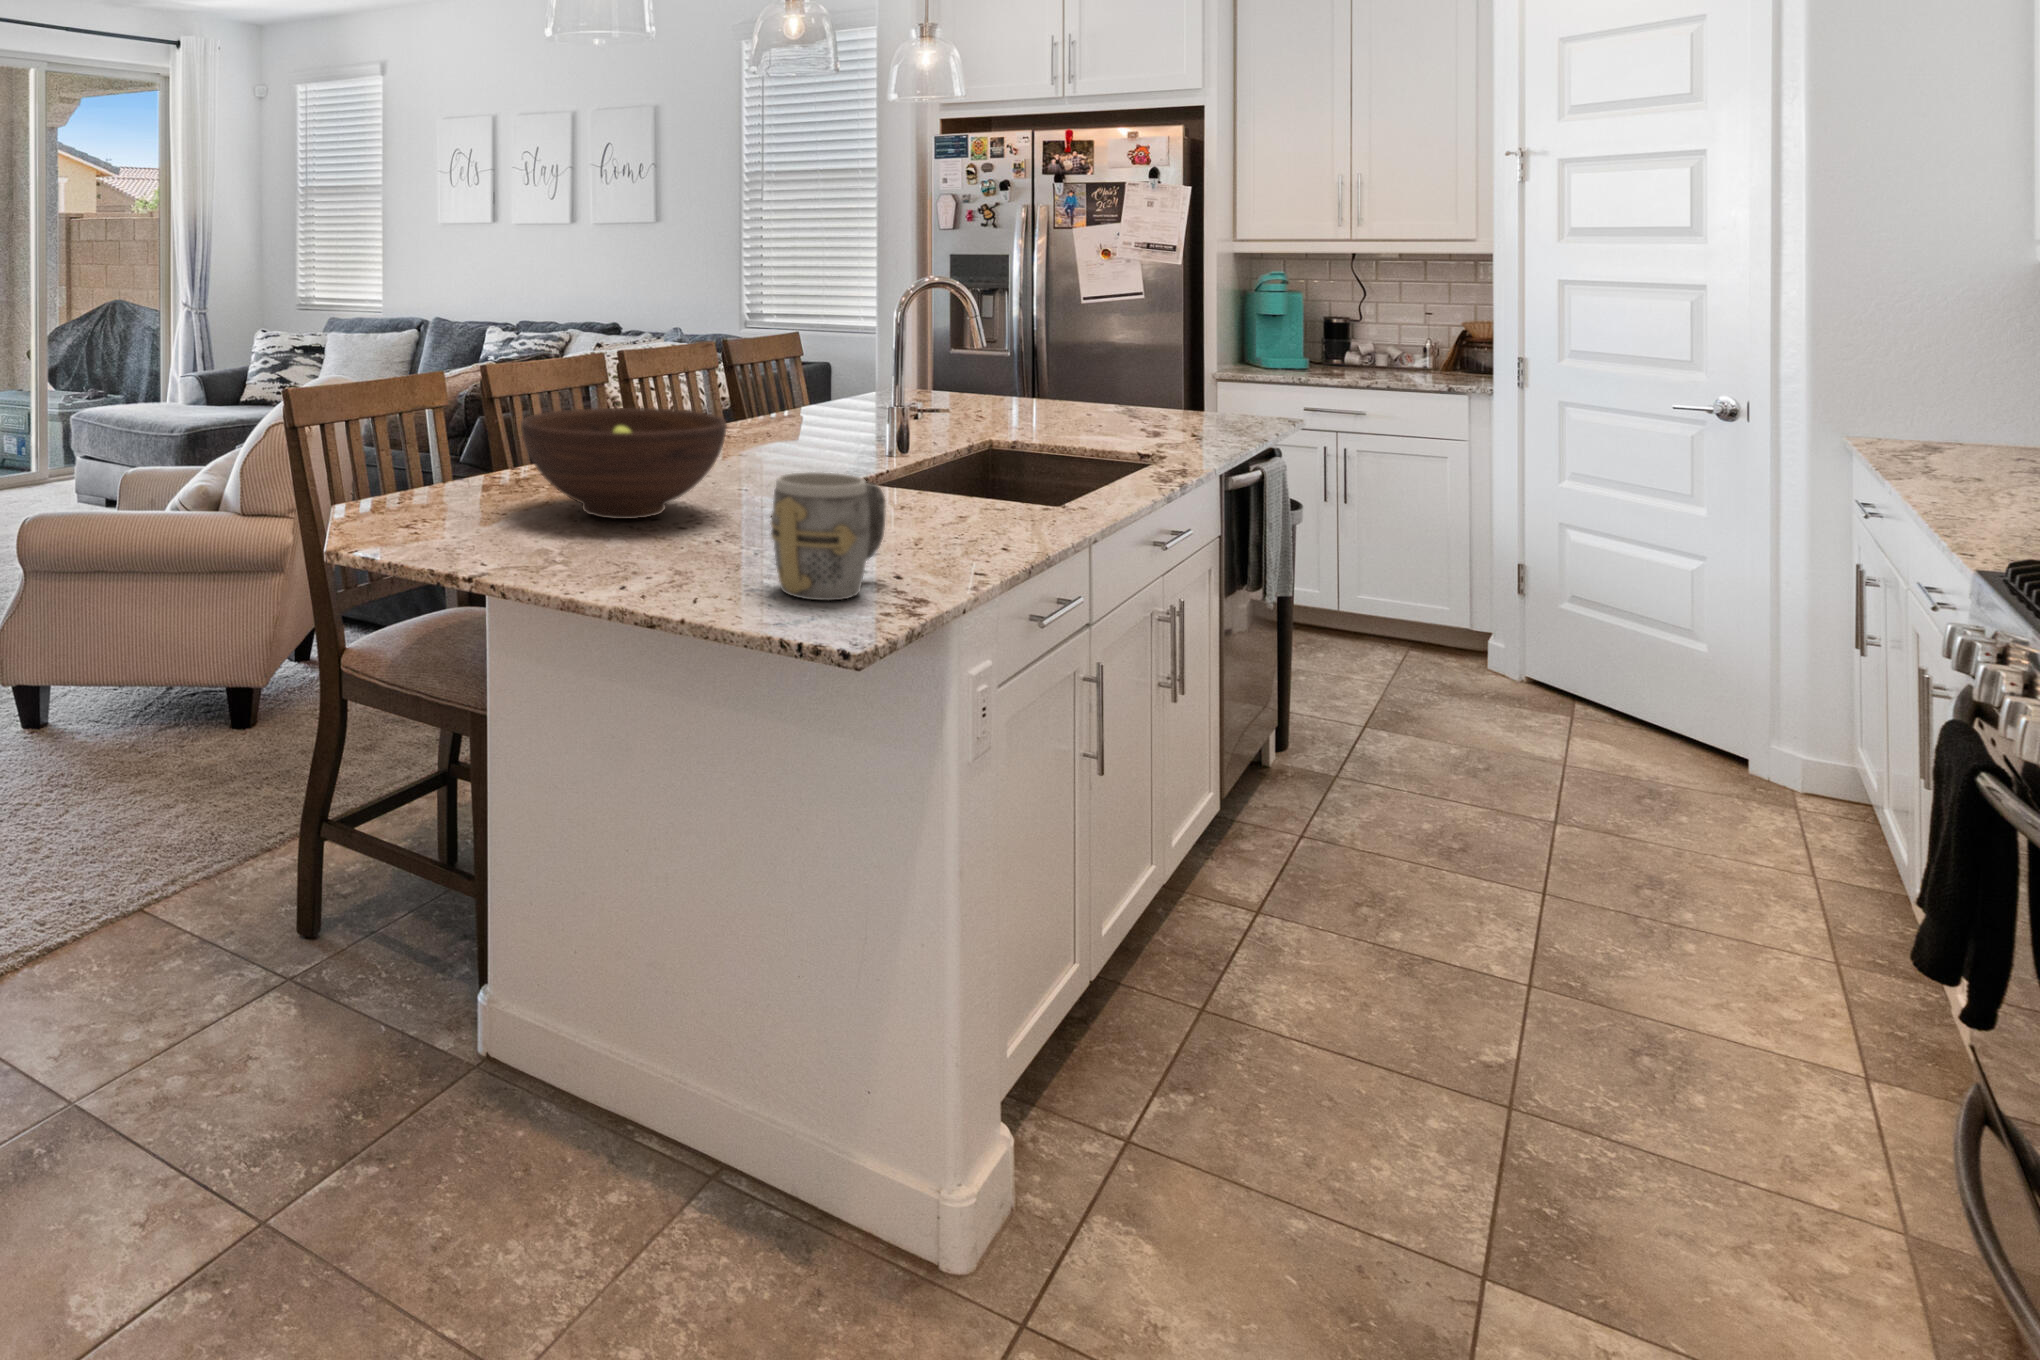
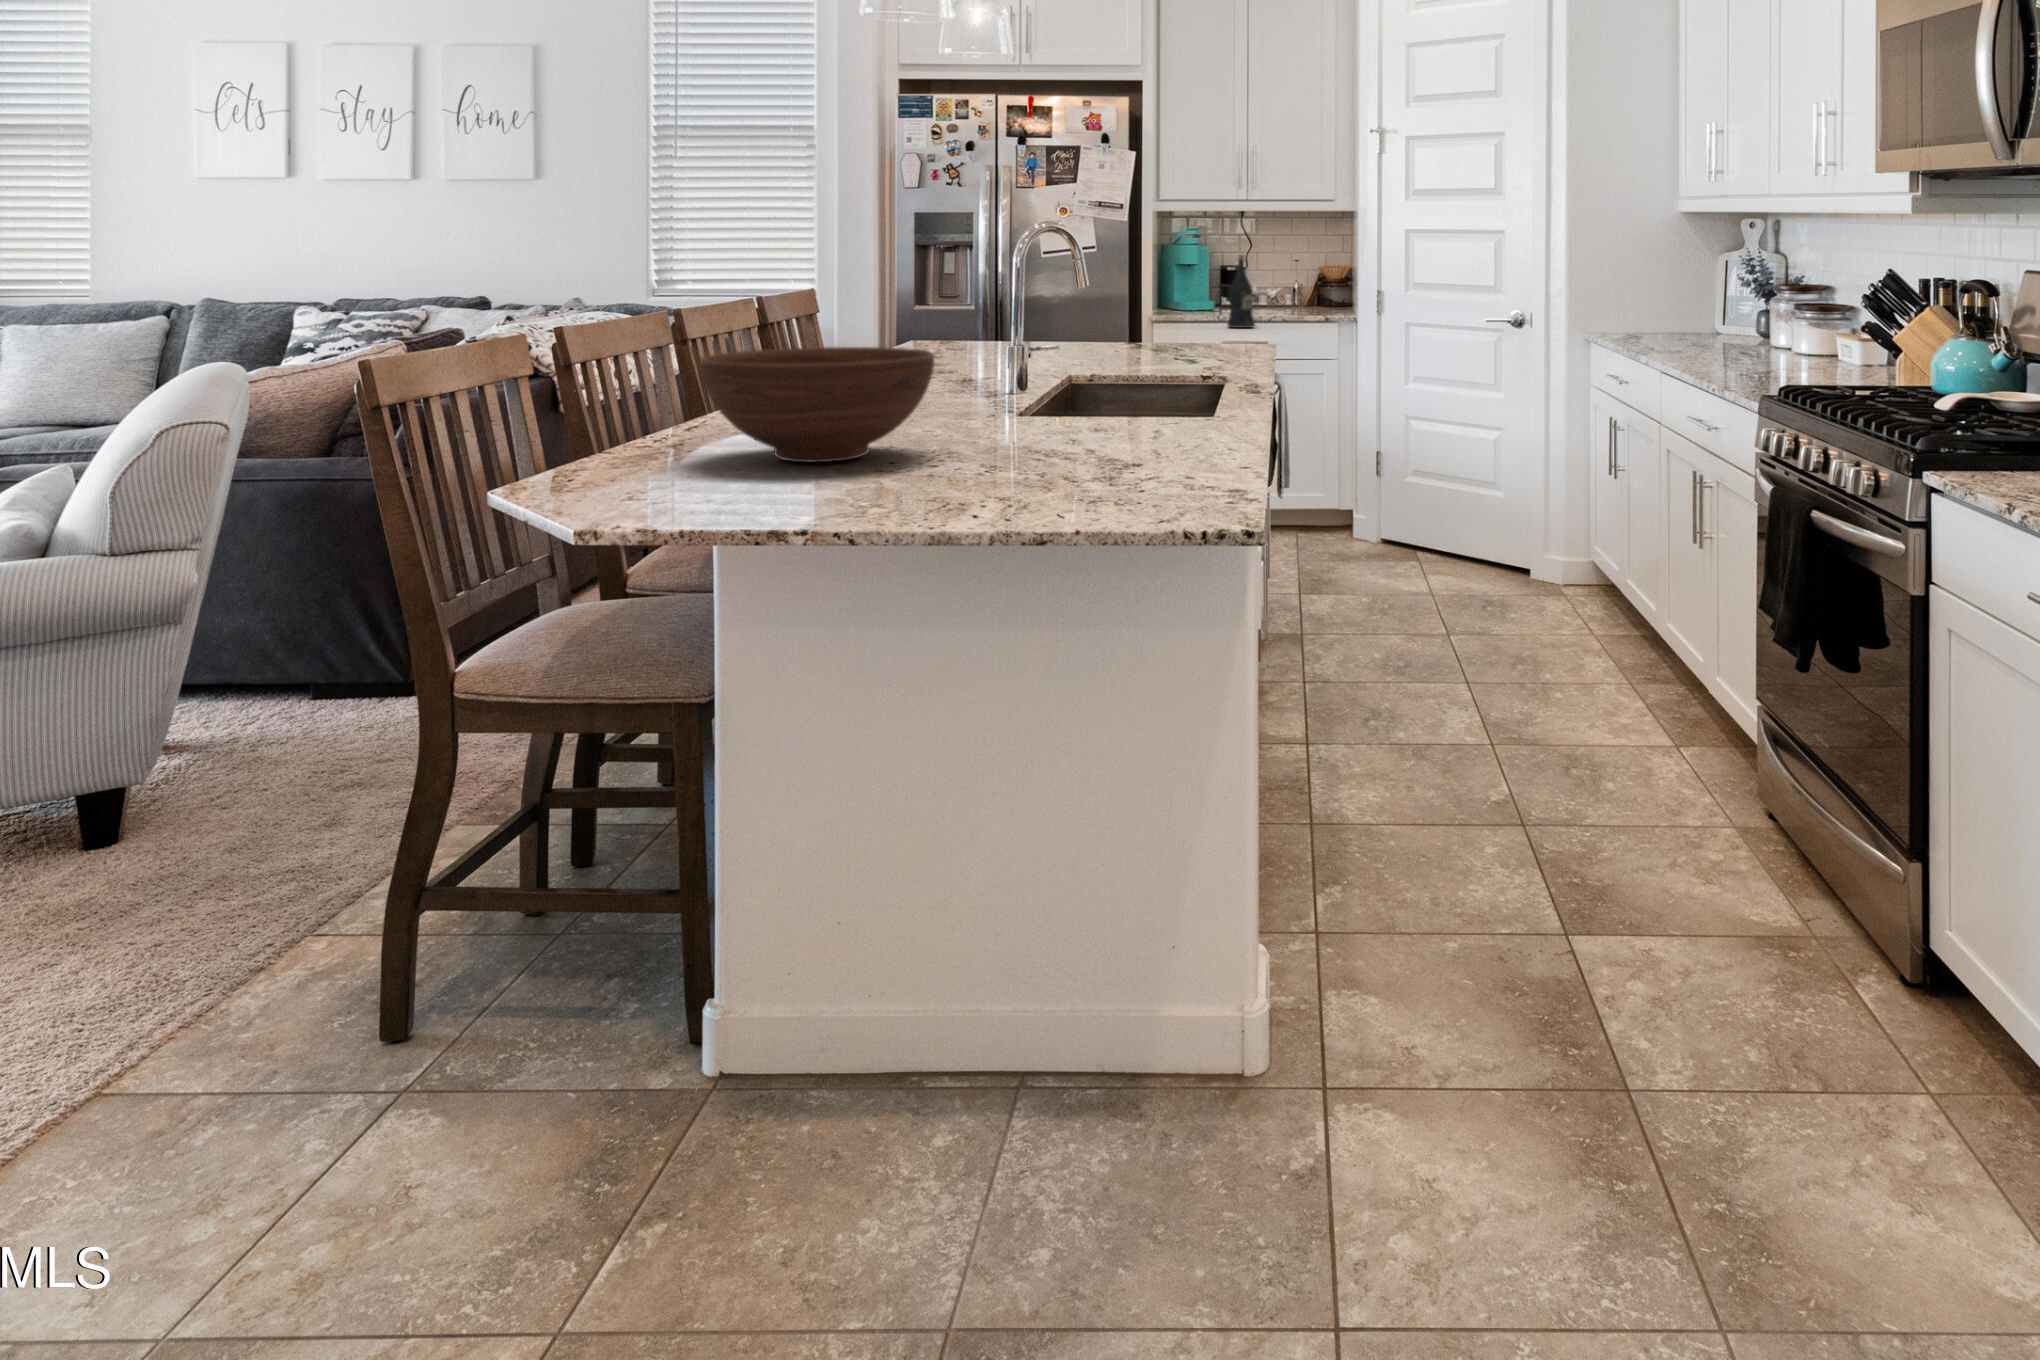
wine bottle: none [1289,294,1325,375] -> present [1228,255,1255,328]
mug: present [771,472,886,600] -> none [1067,378,1162,496]

